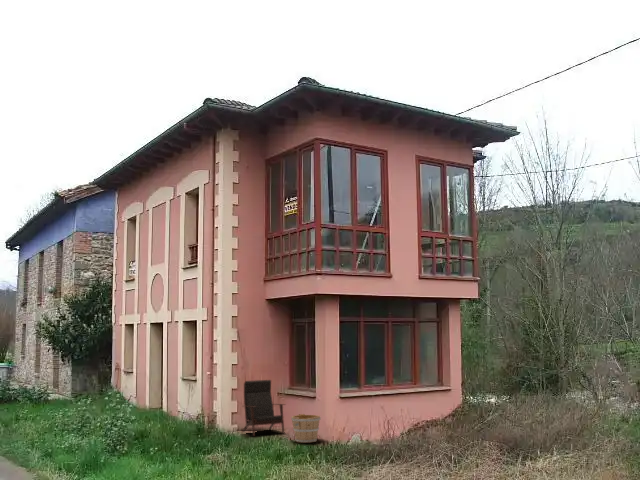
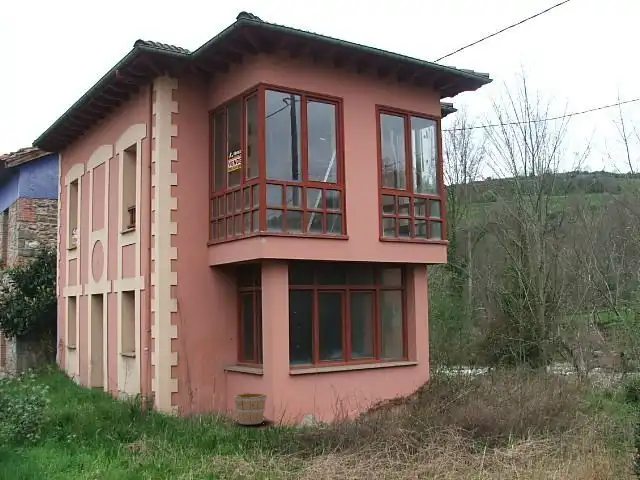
lounge chair: present [243,380,284,436] -> none [182,355,230,418]

